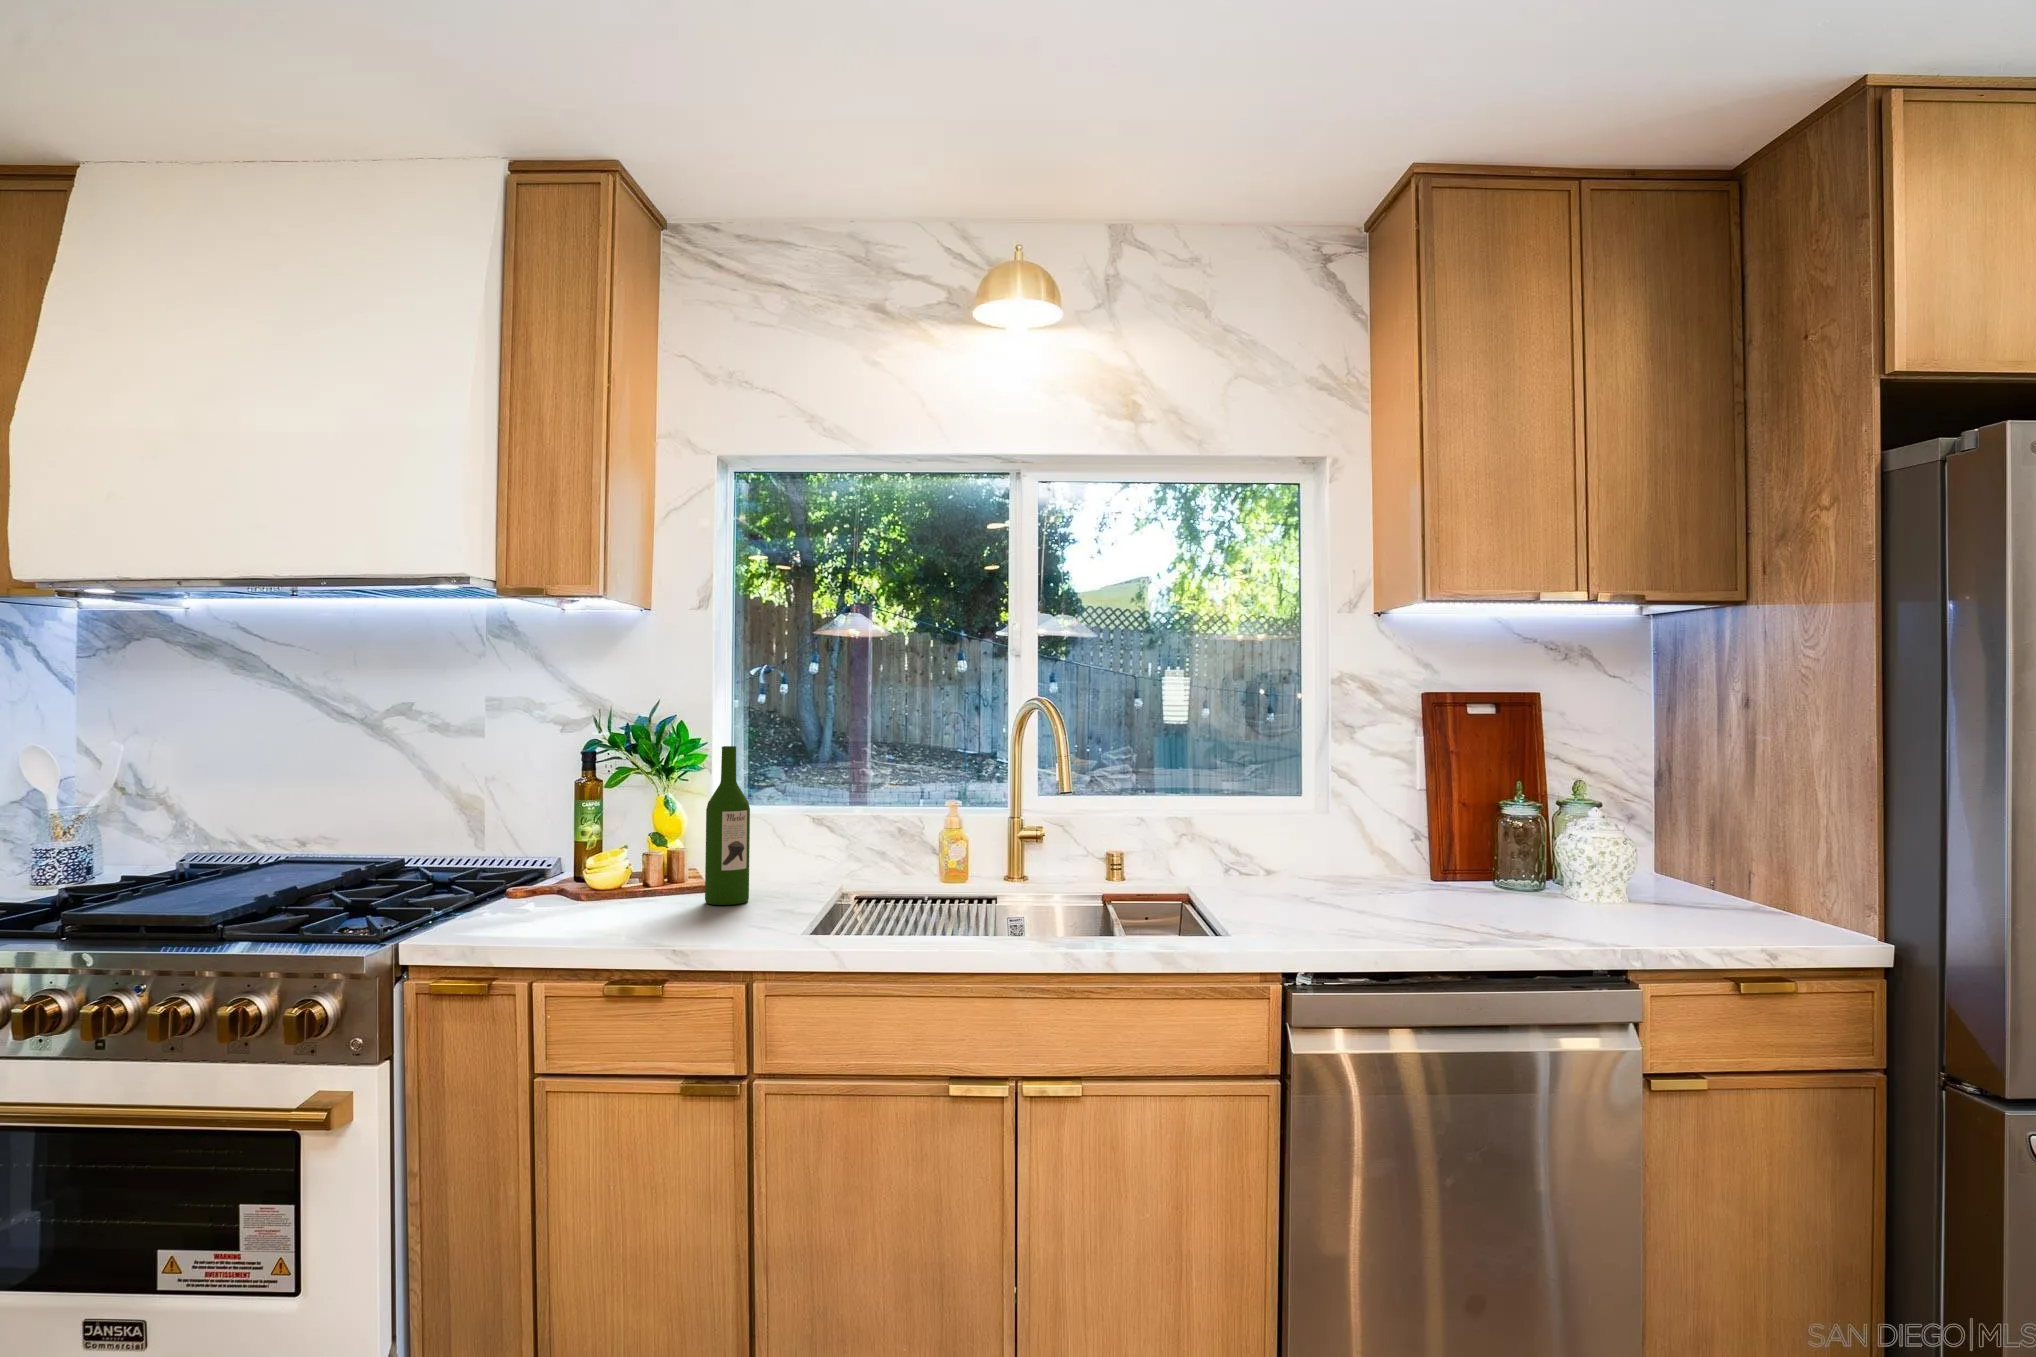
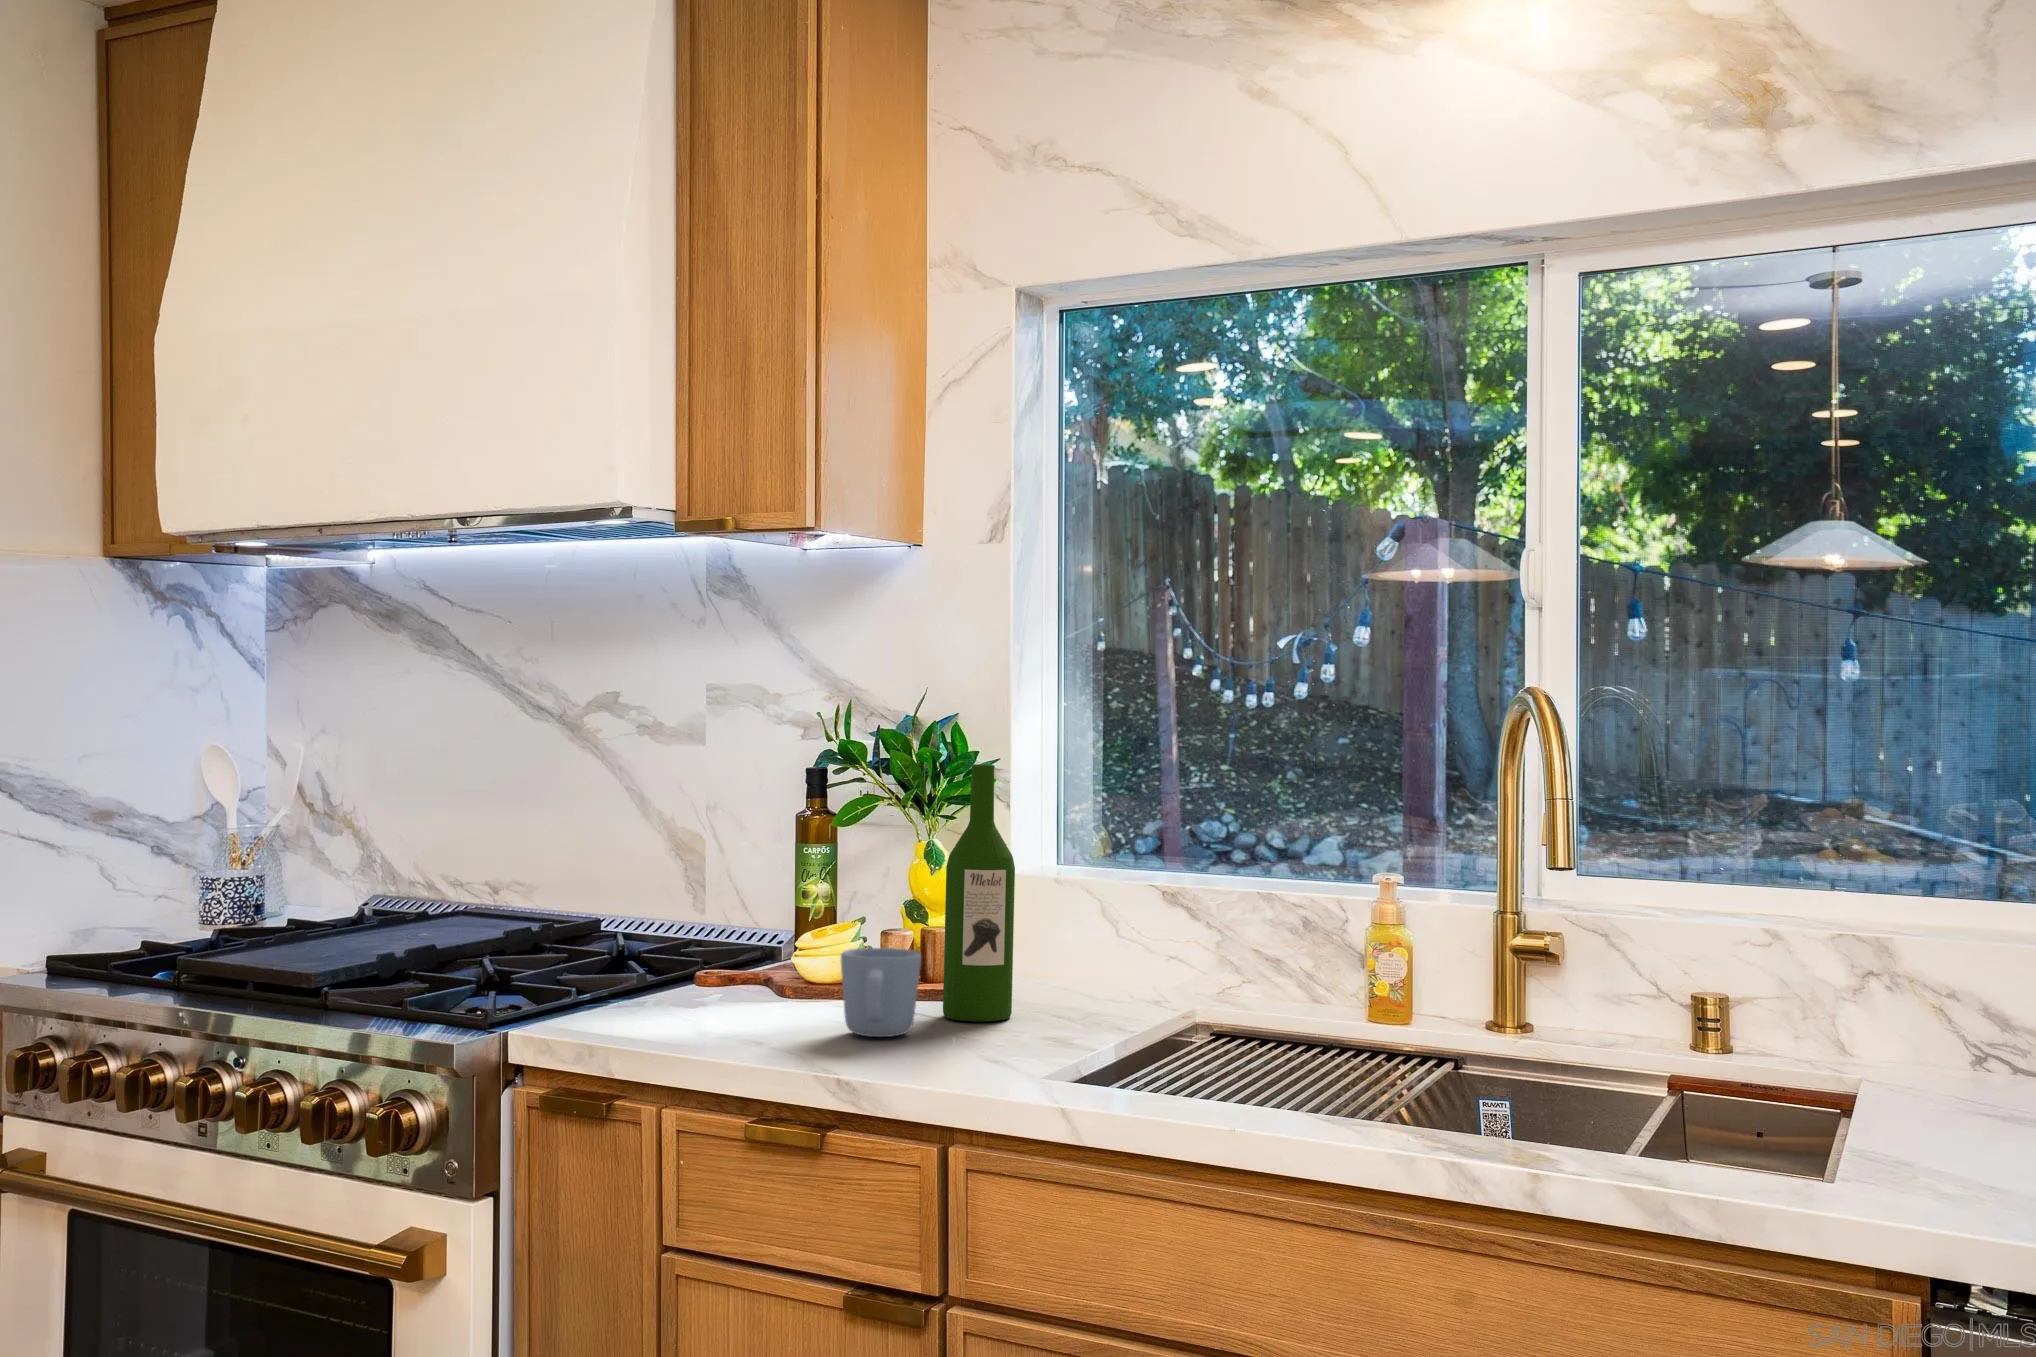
mug: none [652,864,705,921] -> present [841,948,921,1037]

